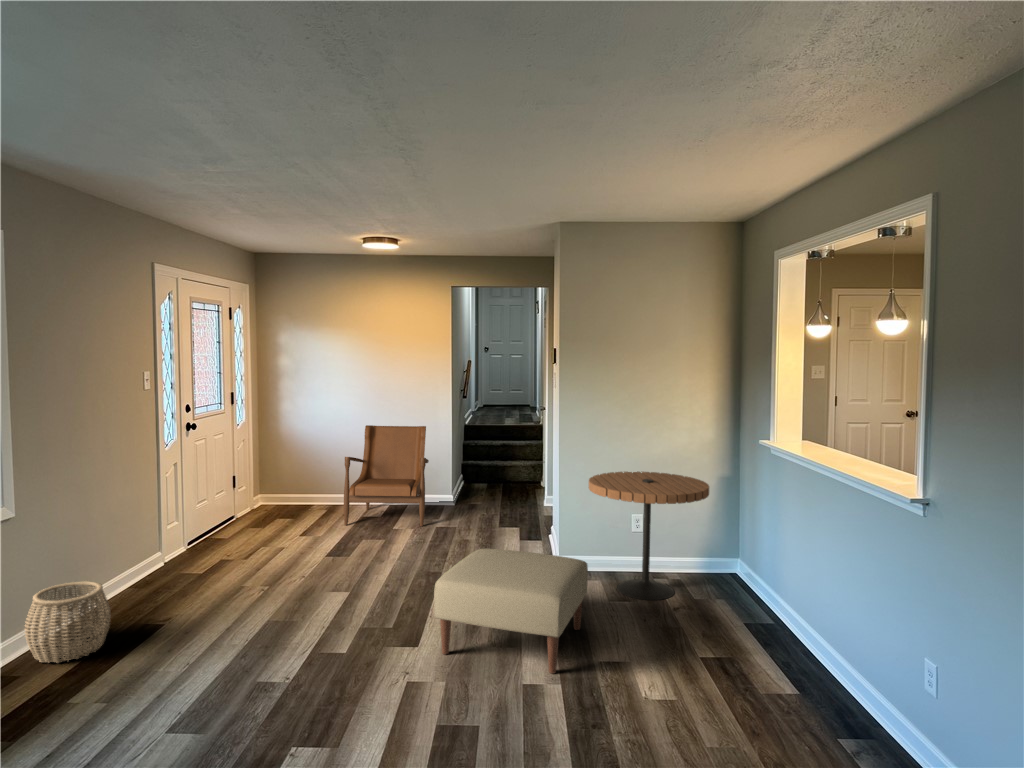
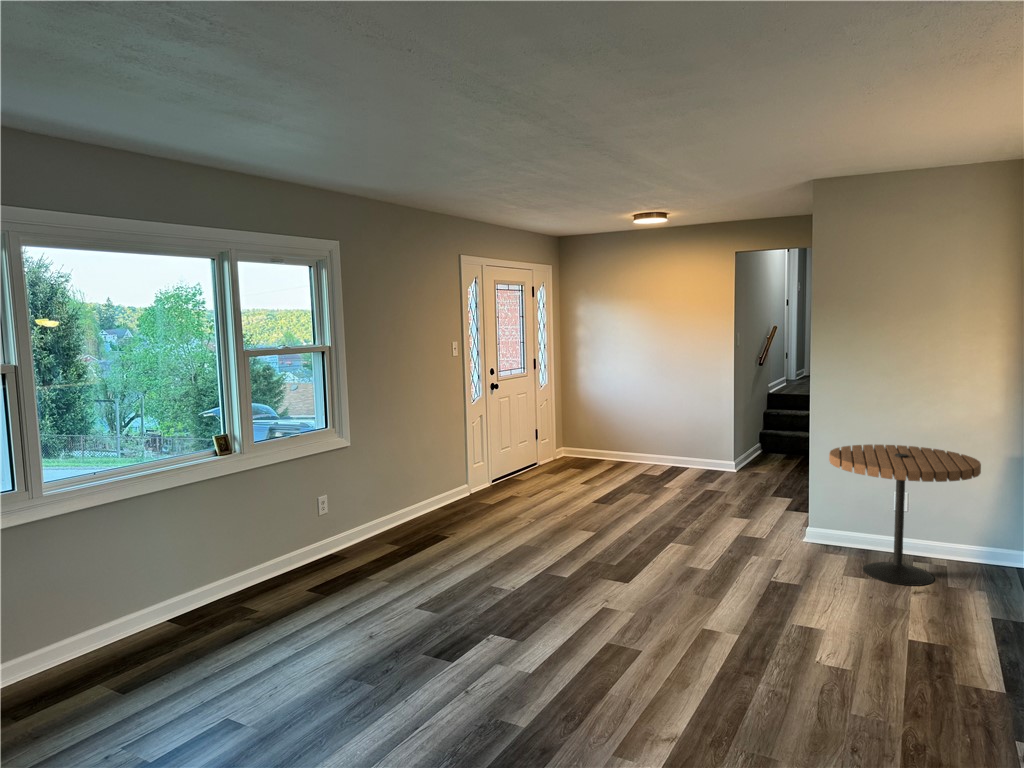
armchair: present [344,425,429,526] -> none [622,389,706,487]
ottoman: present [434,549,588,674] -> none [637,506,802,625]
woven basket: present [25,581,111,663] -> none [367,495,418,548]

